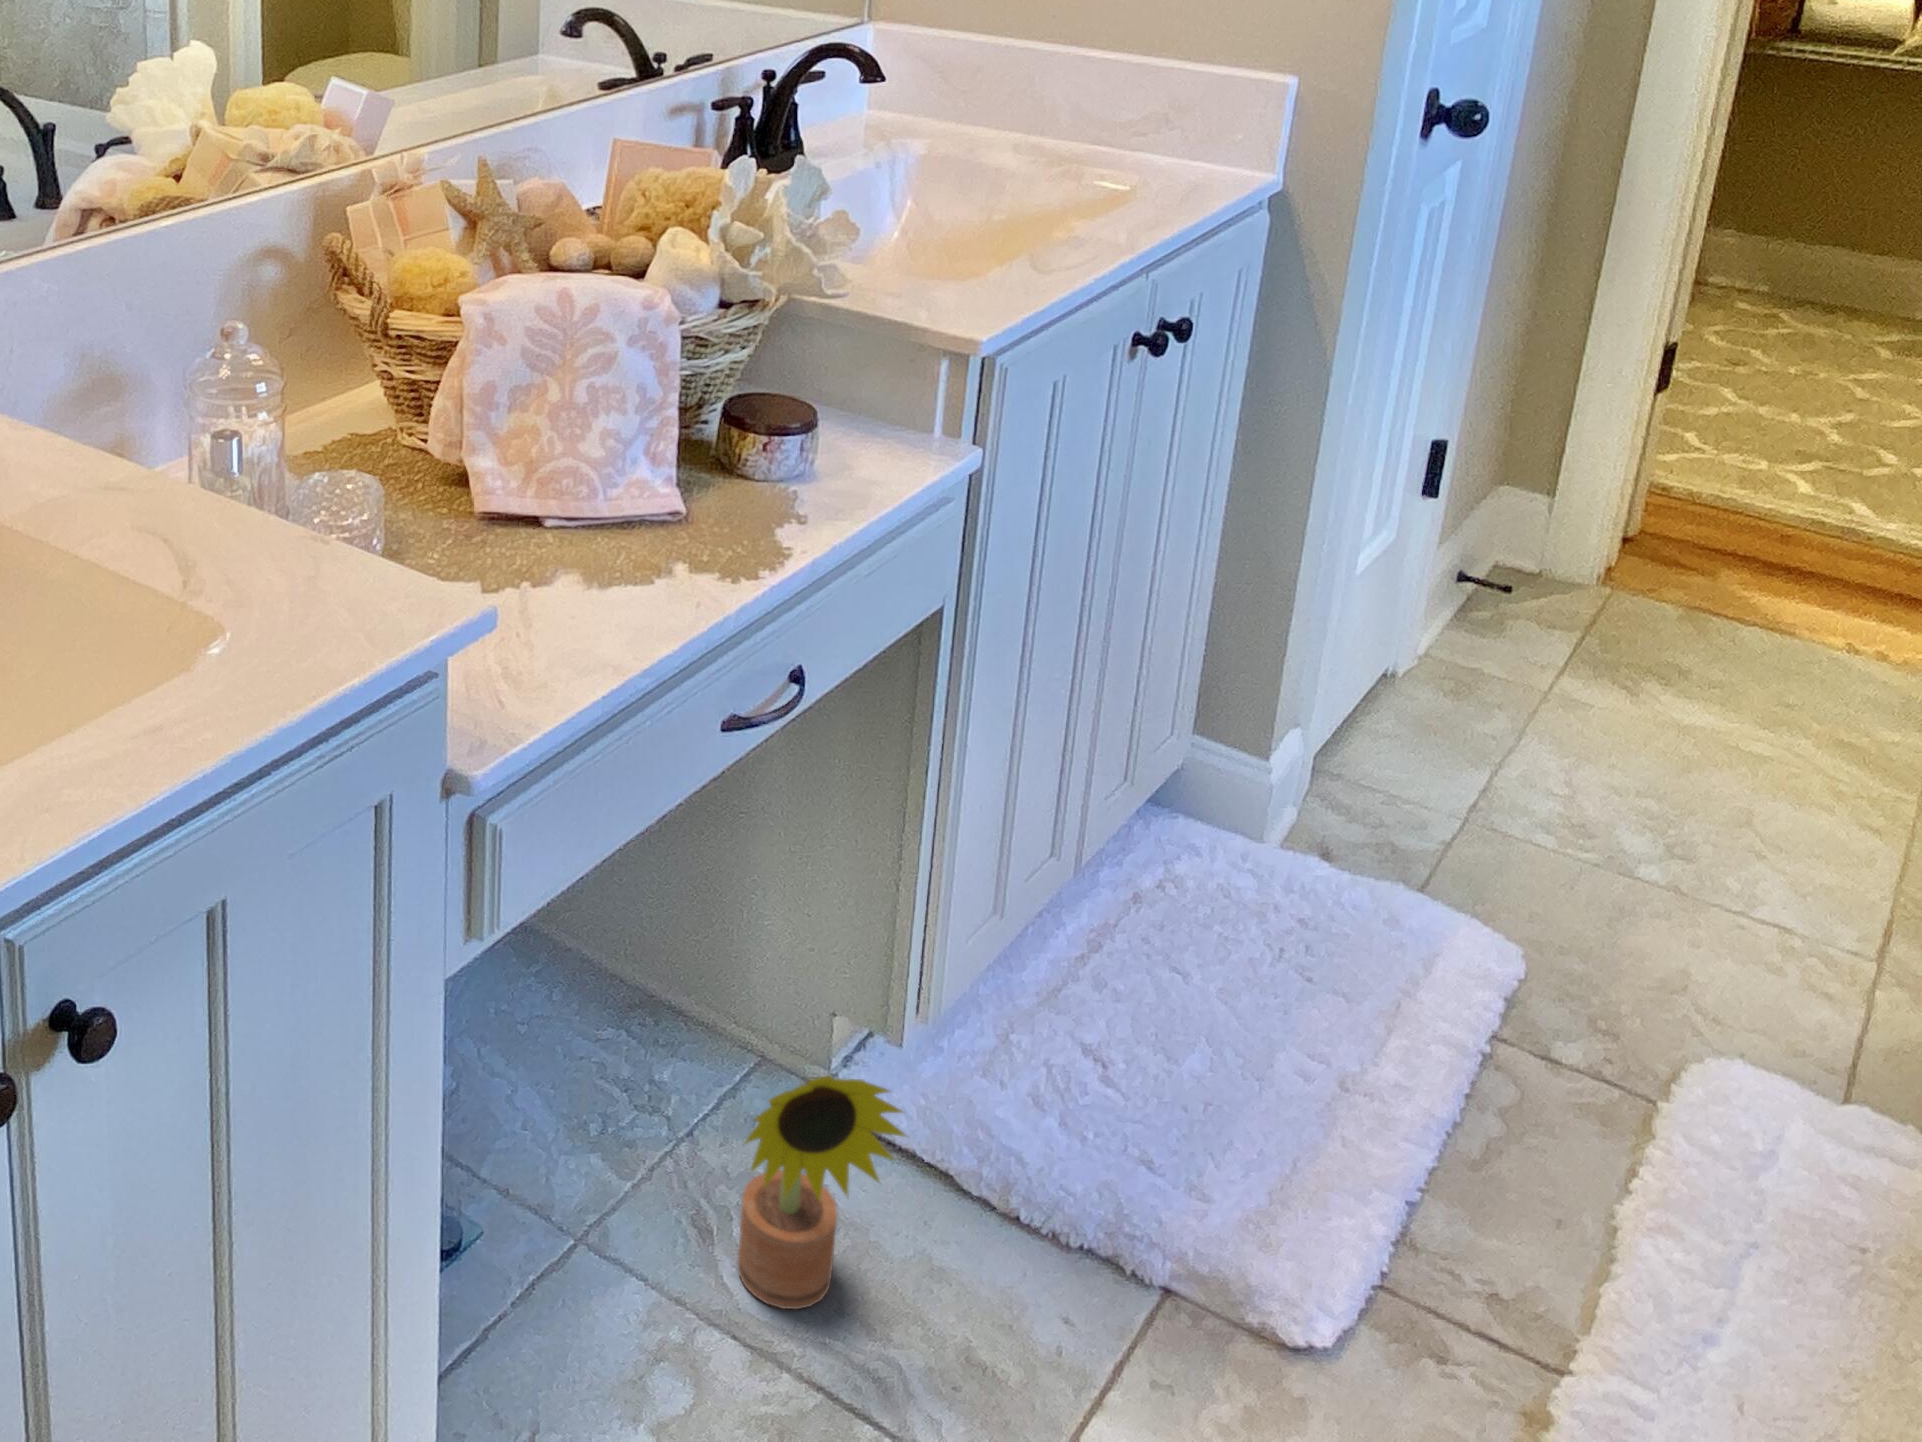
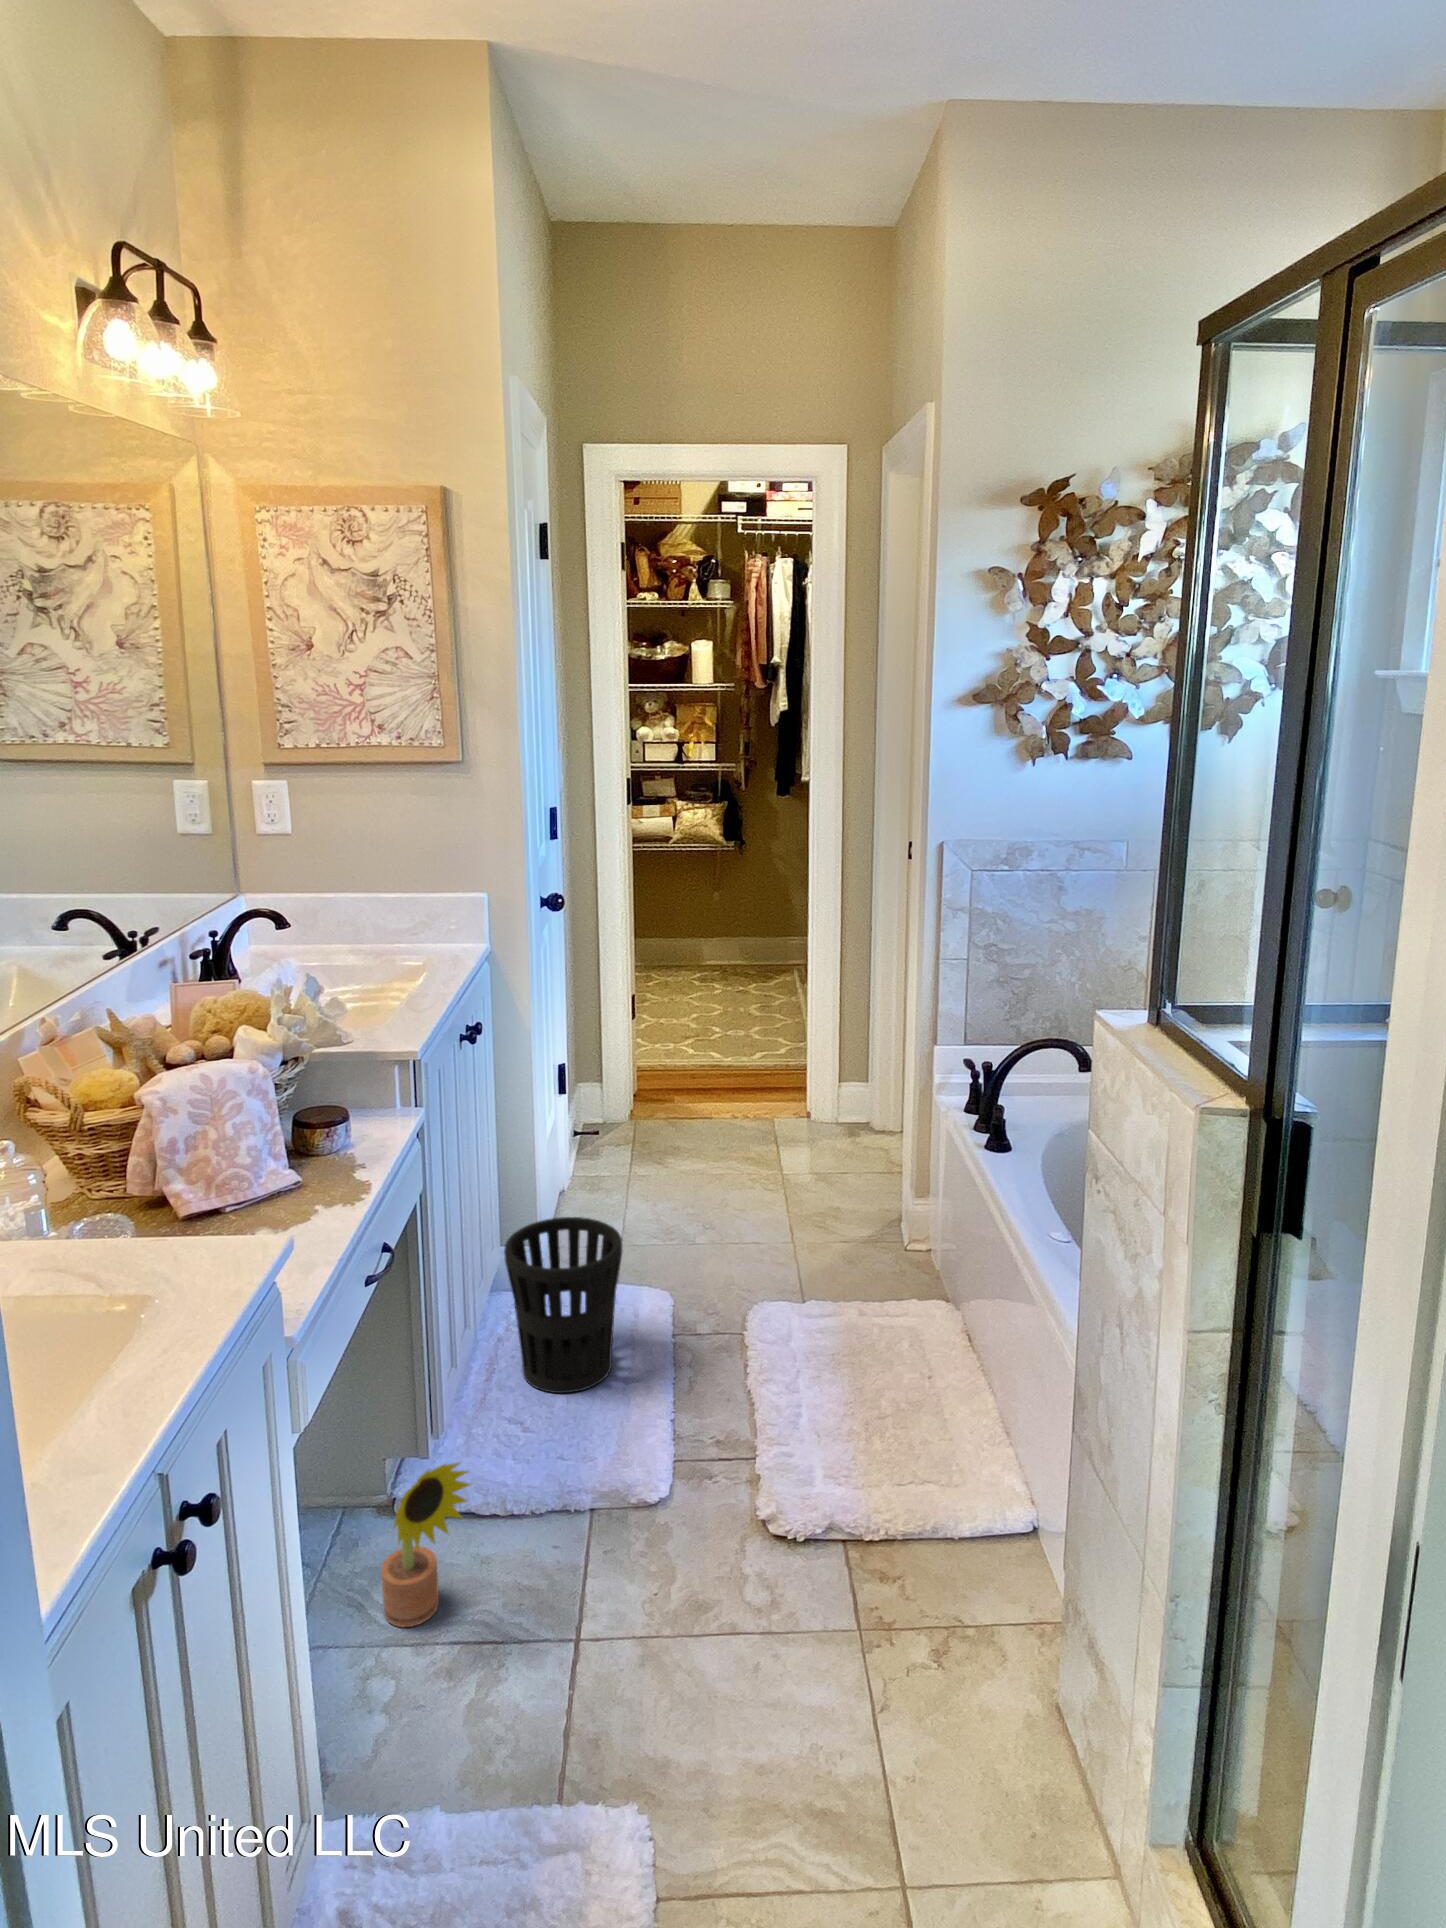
wastebasket: none [1152,718,1407,1060] -> present [504,1217,622,1393]

